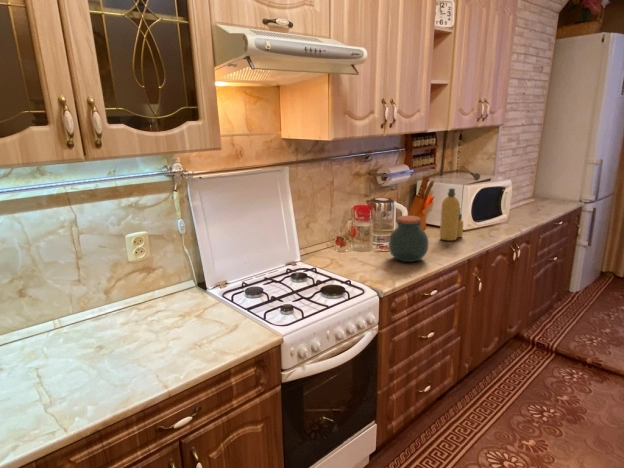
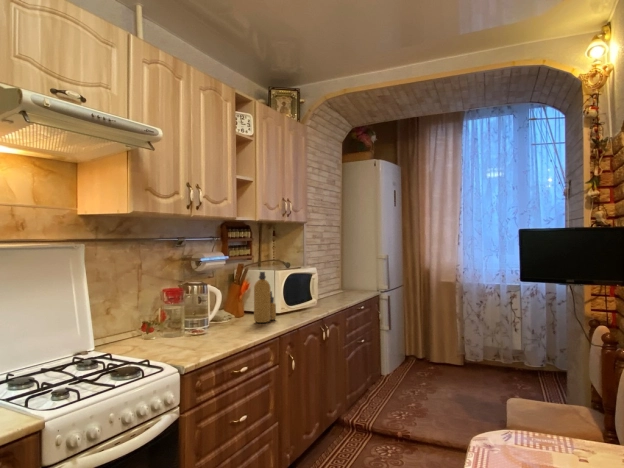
jar: present [389,216,429,262] -> none [198,294,238,341]

